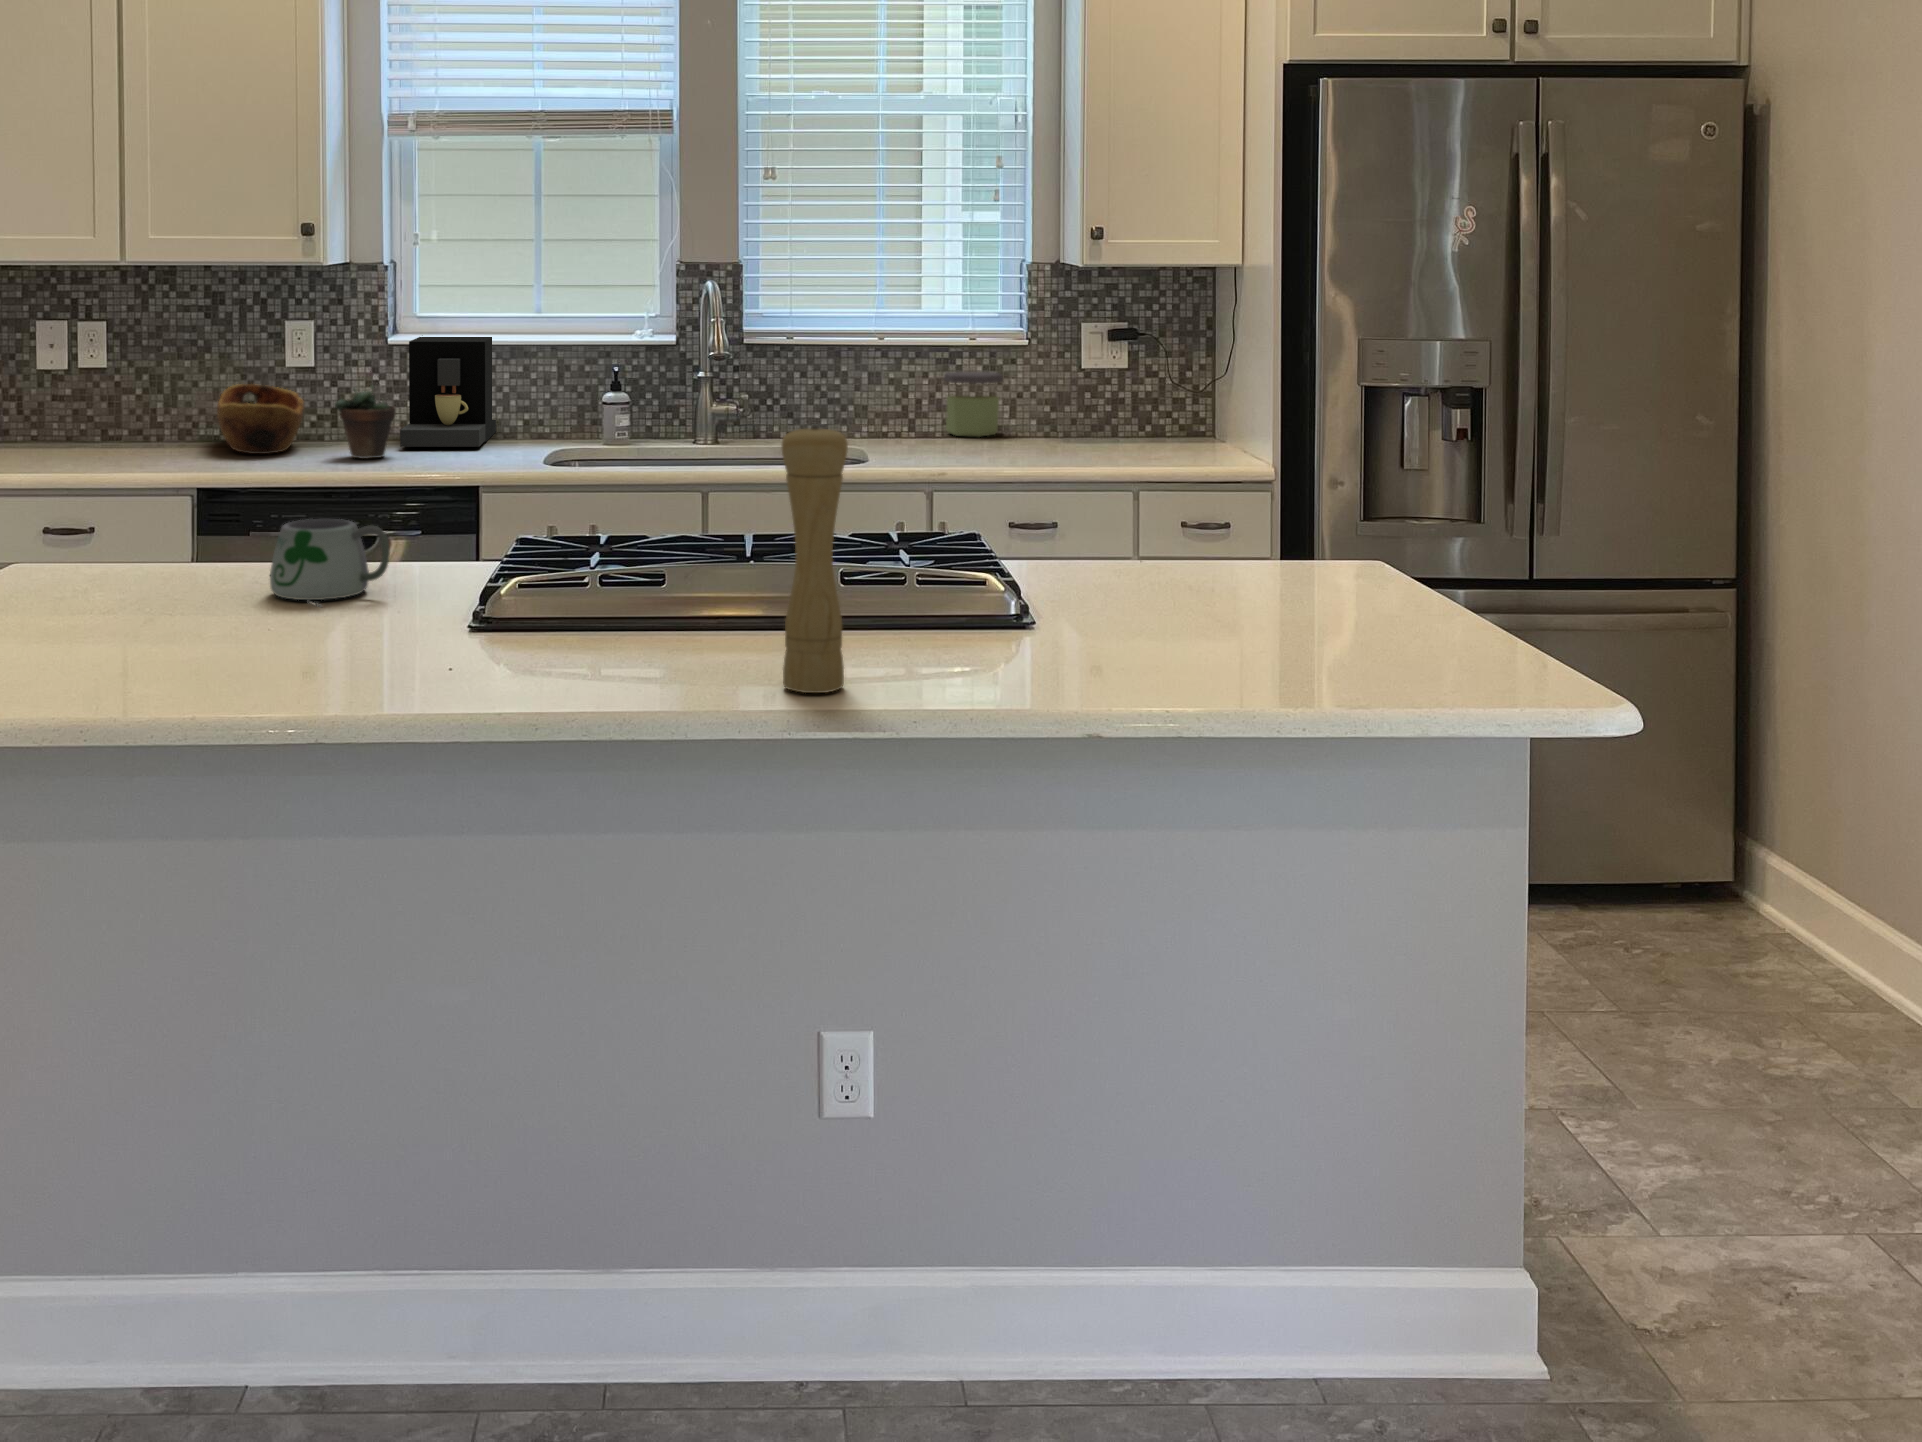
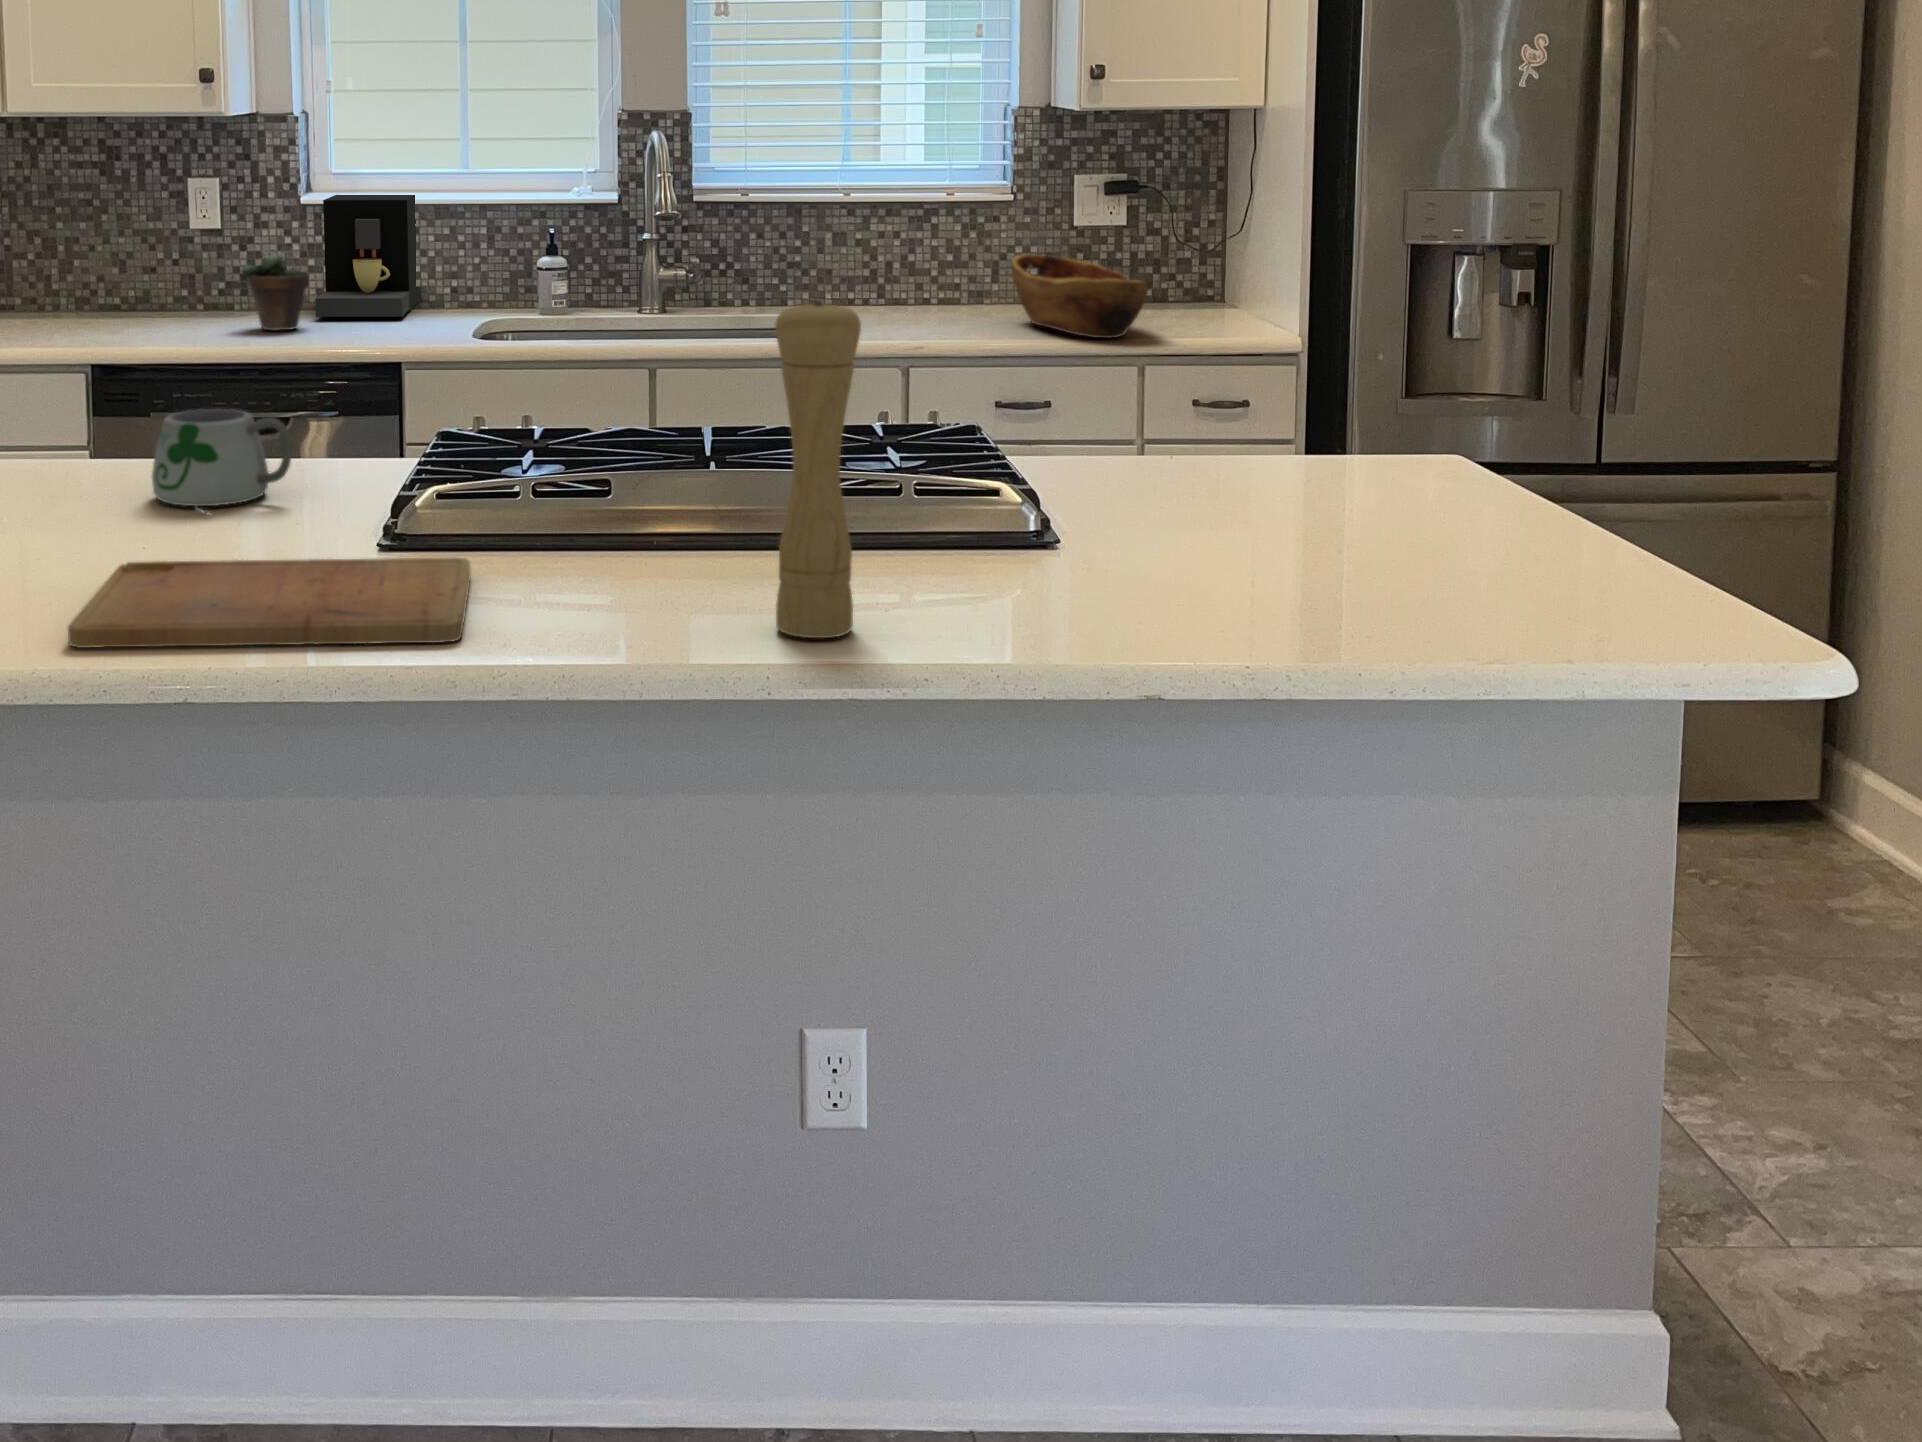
jar: present [944,372,1003,436] -> none [914,229,984,303]
wooden bowl: present [217,384,304,454] -> present [1011,255,1148,338]
cutting board: none [215,636,539,702] -> present [68,558,471,648]

